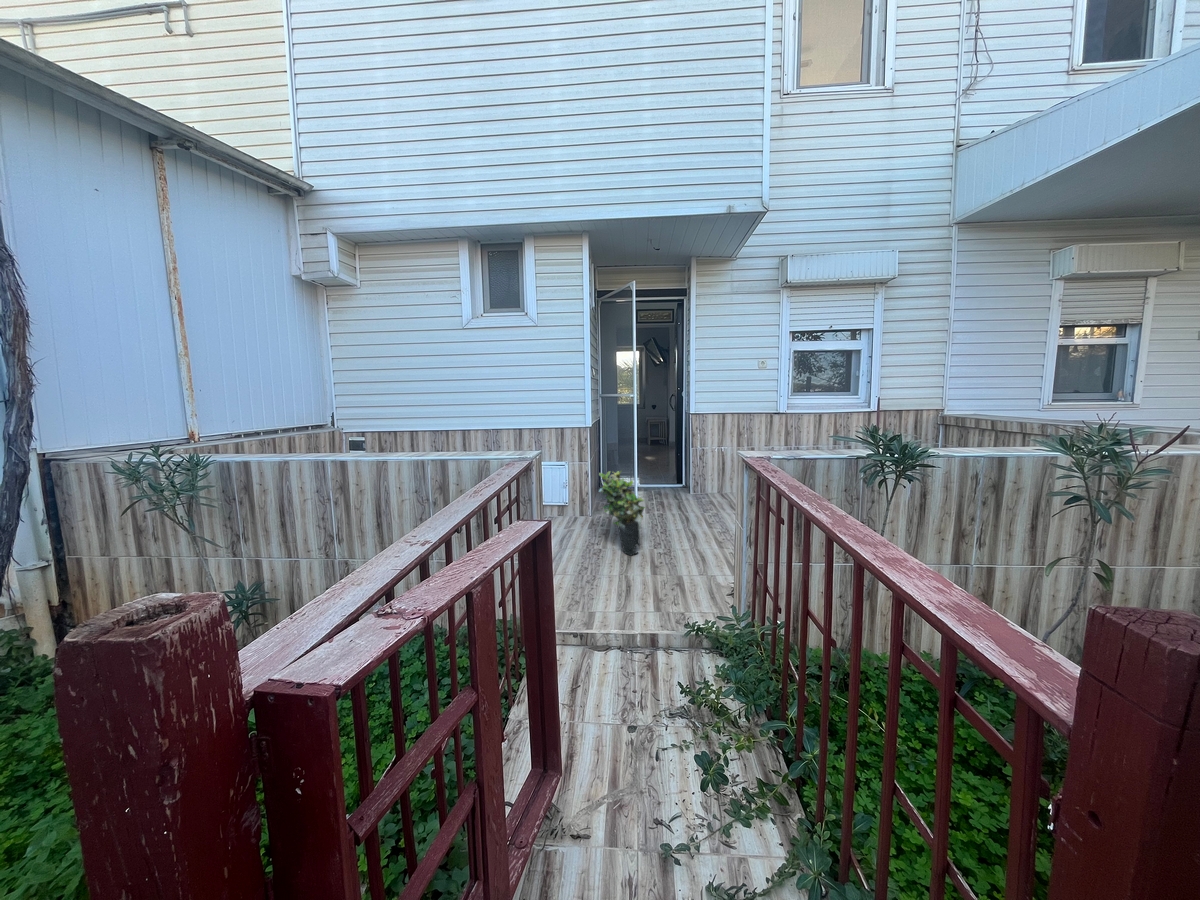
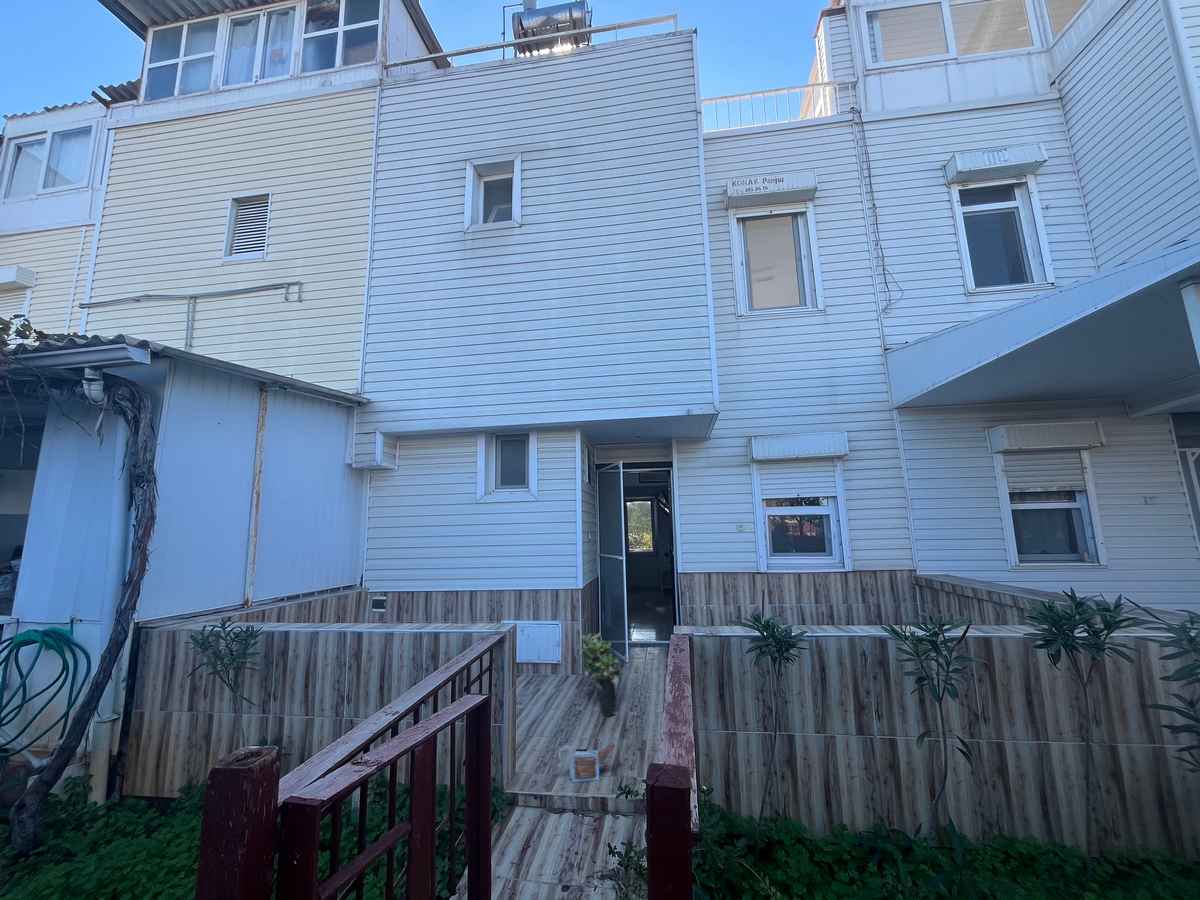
watering can: none [596,580,661,619] -> present [558,744,615,782]

